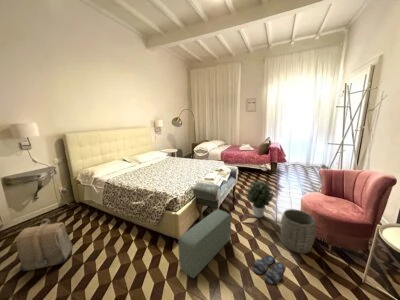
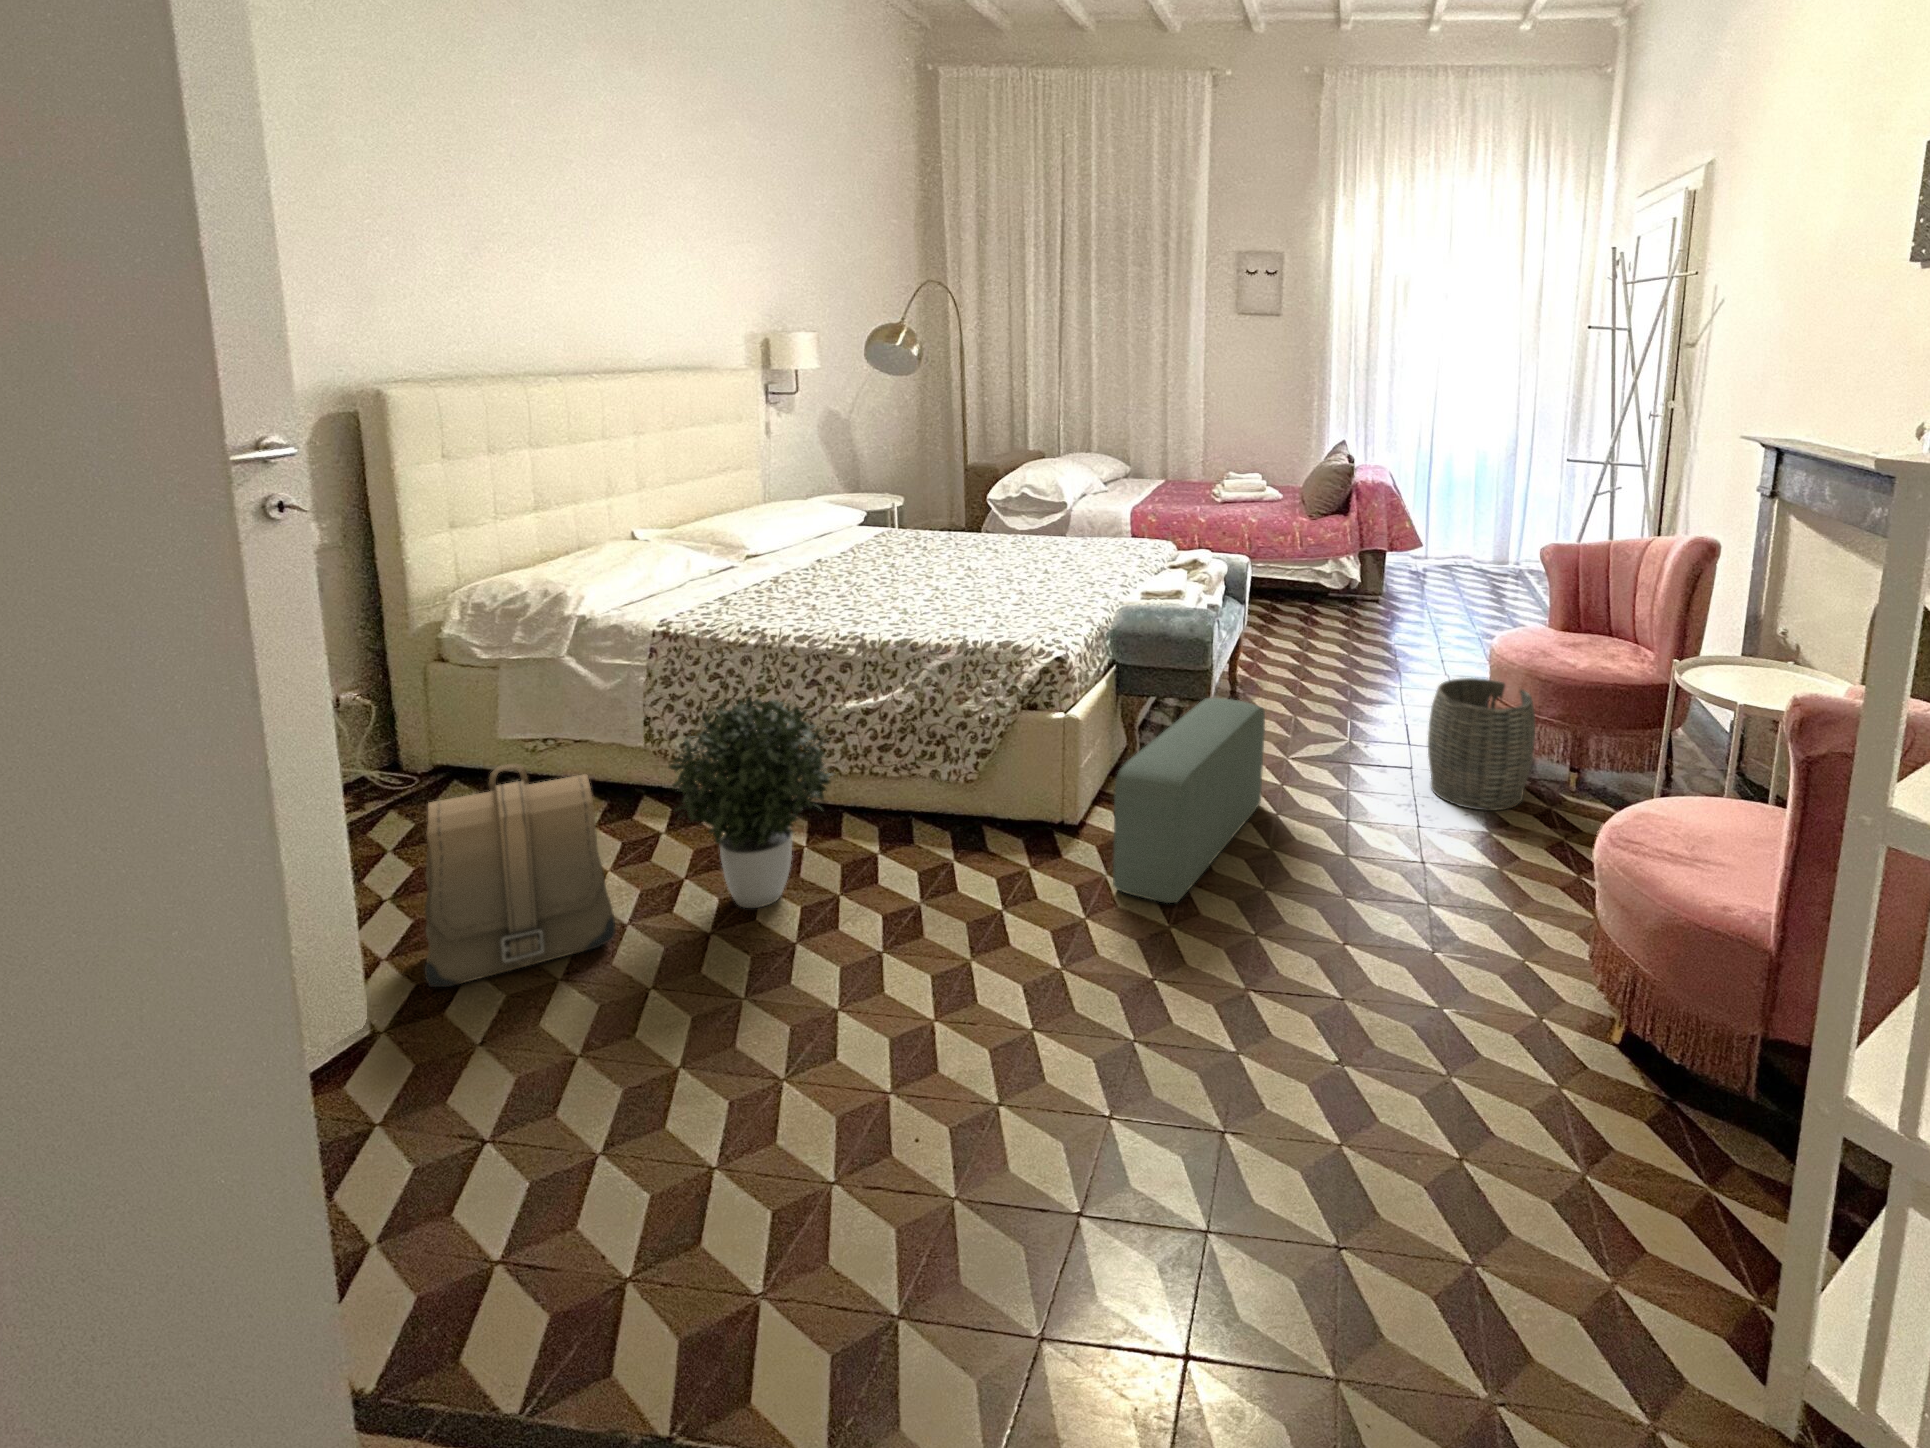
potted plant: present [246,181,273,218] -> present [669,696,831,908]
slippers: present [253,255,285,284] -> none [1356,826,1452,881]

